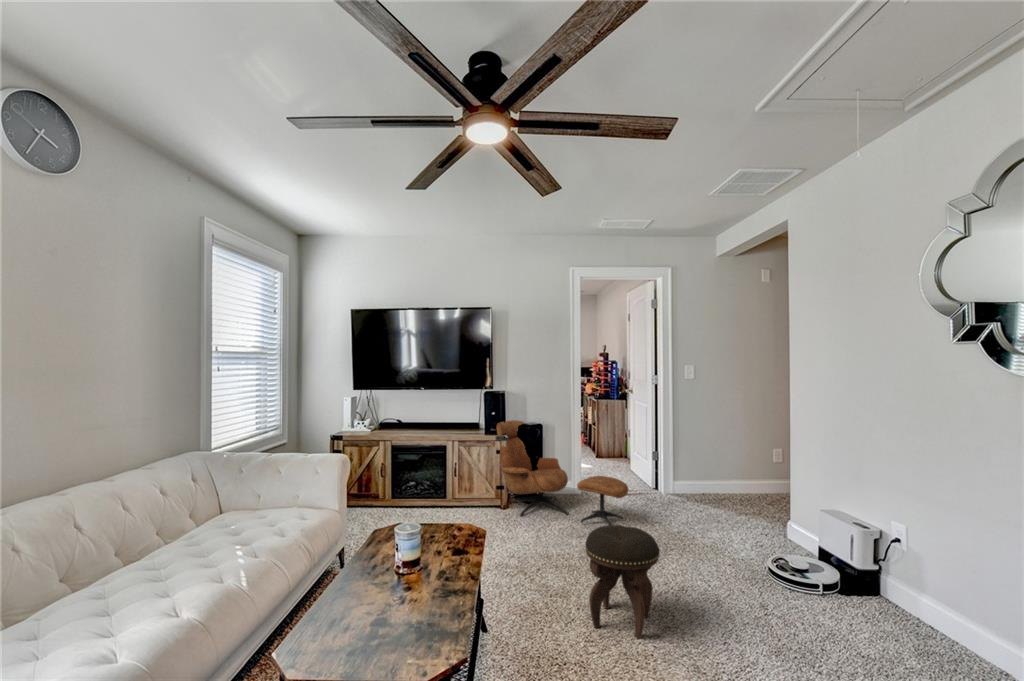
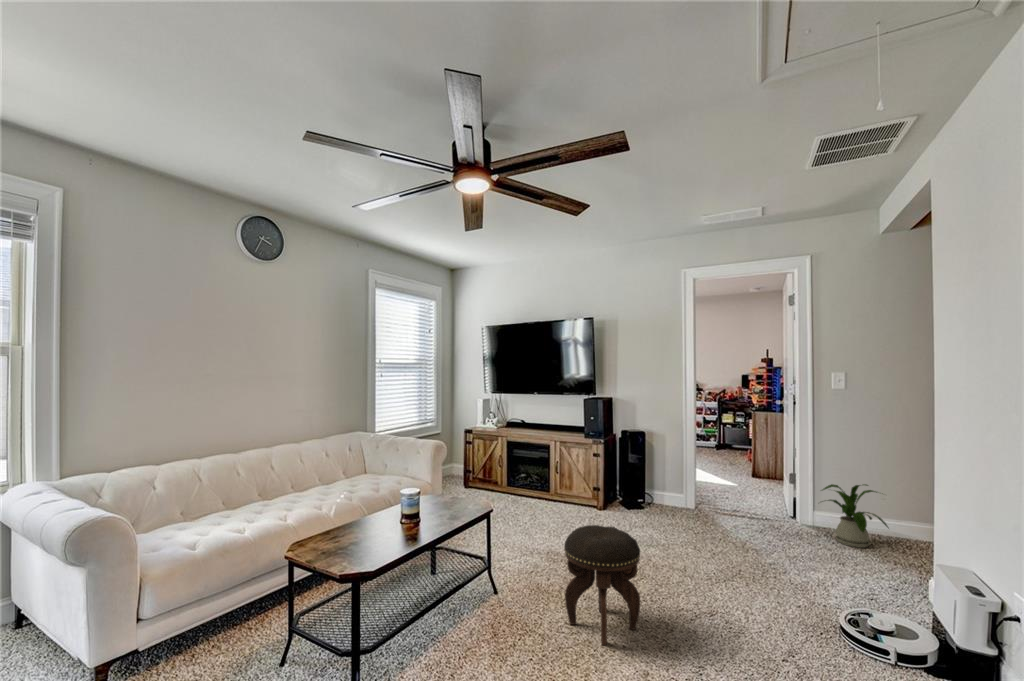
lounge chair: present [497,420,628,526] -> none [595,426,714,544]
house plant: none [683,456,741,508] -> present [823,484,888,548]

